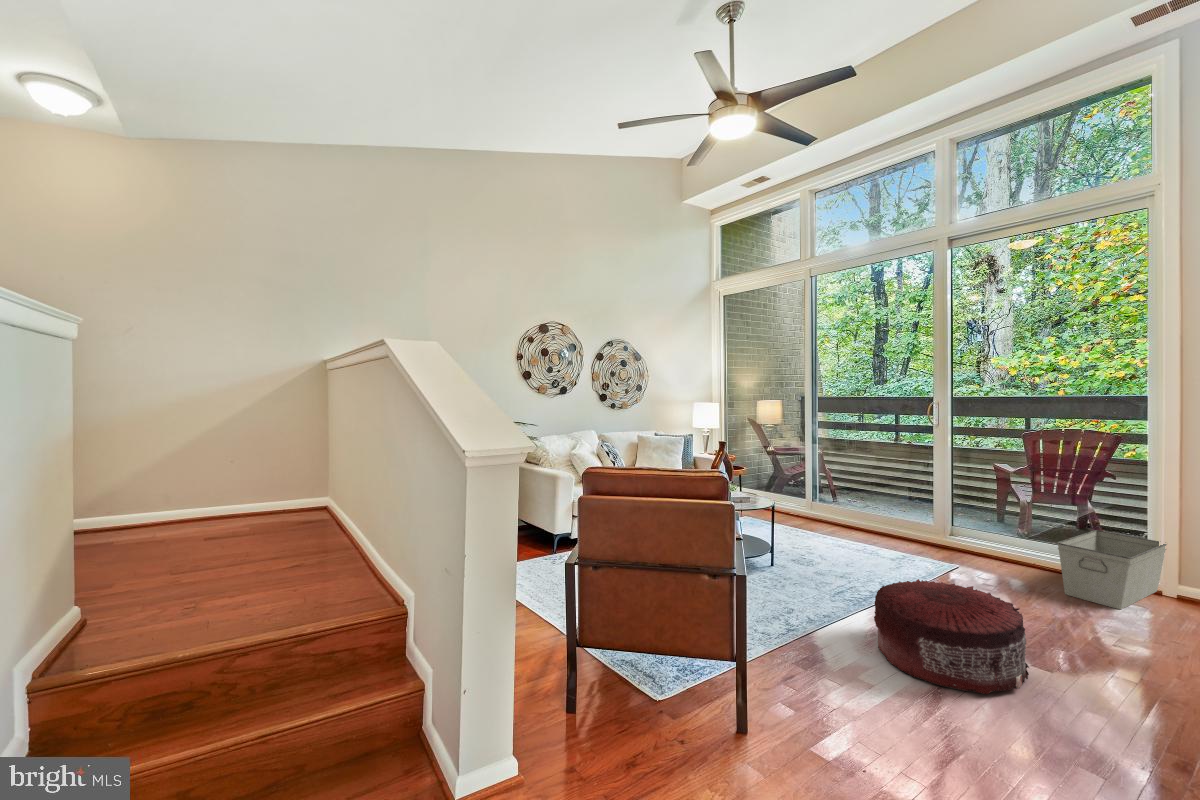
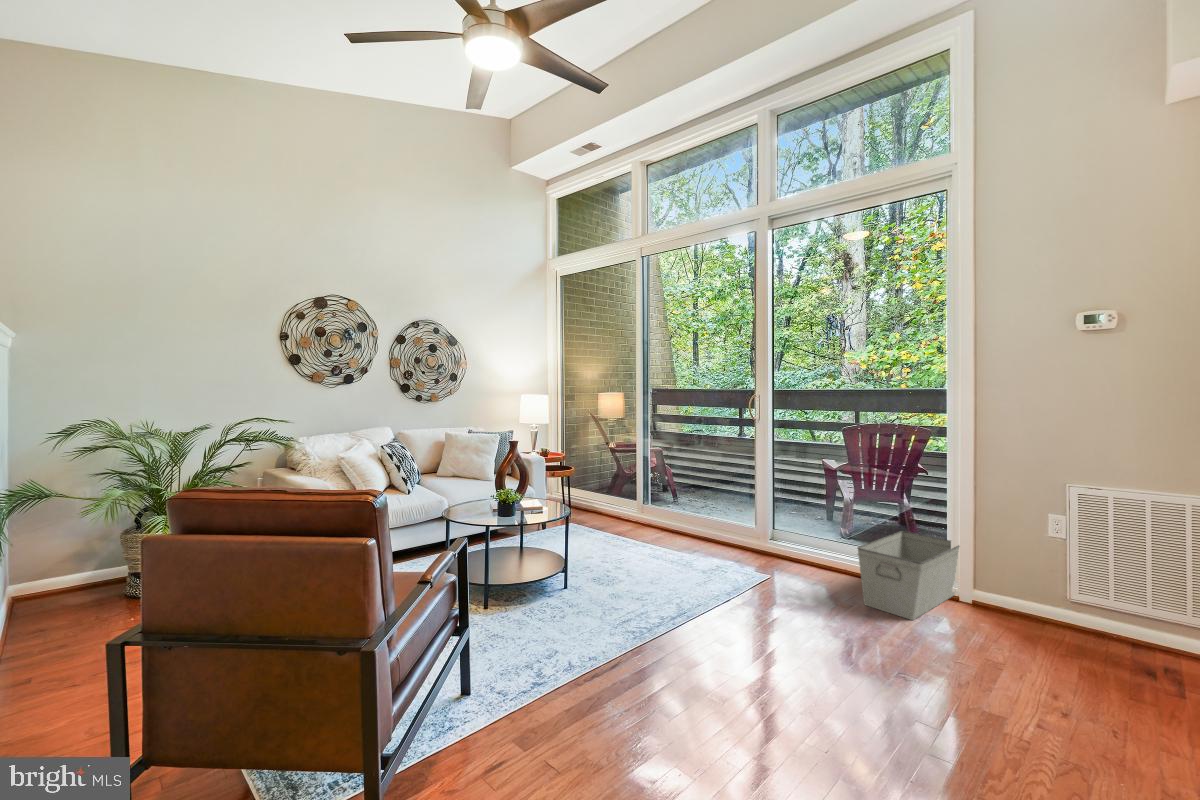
pouf: present [874,579,1029,694] -> none [619,602,787,756]

